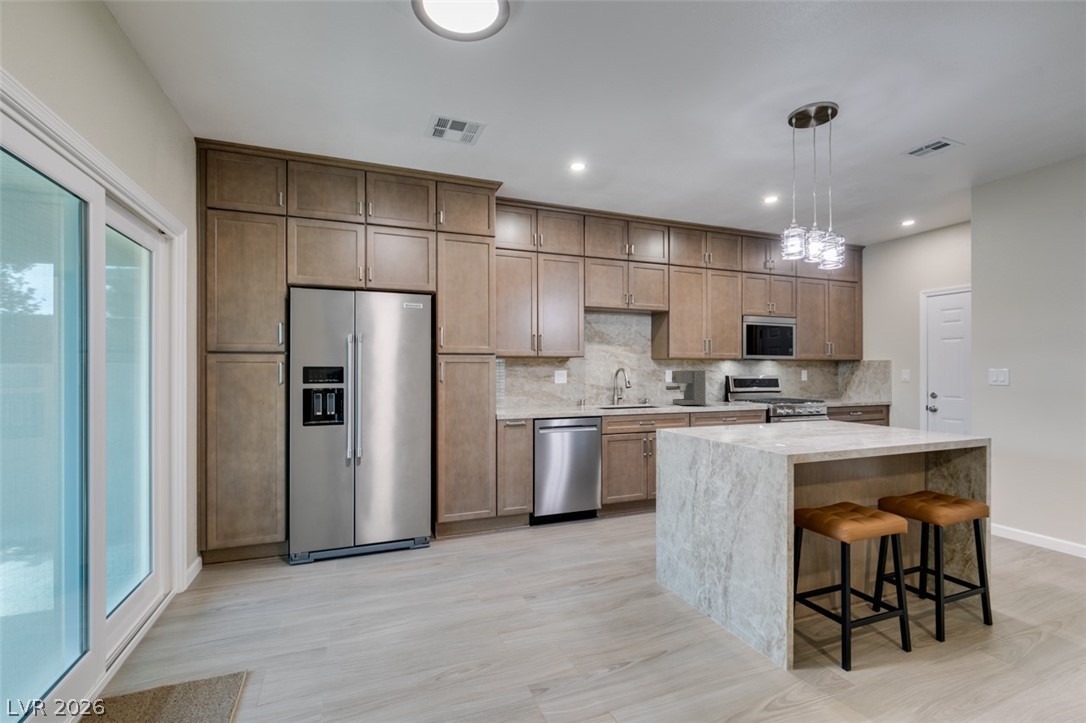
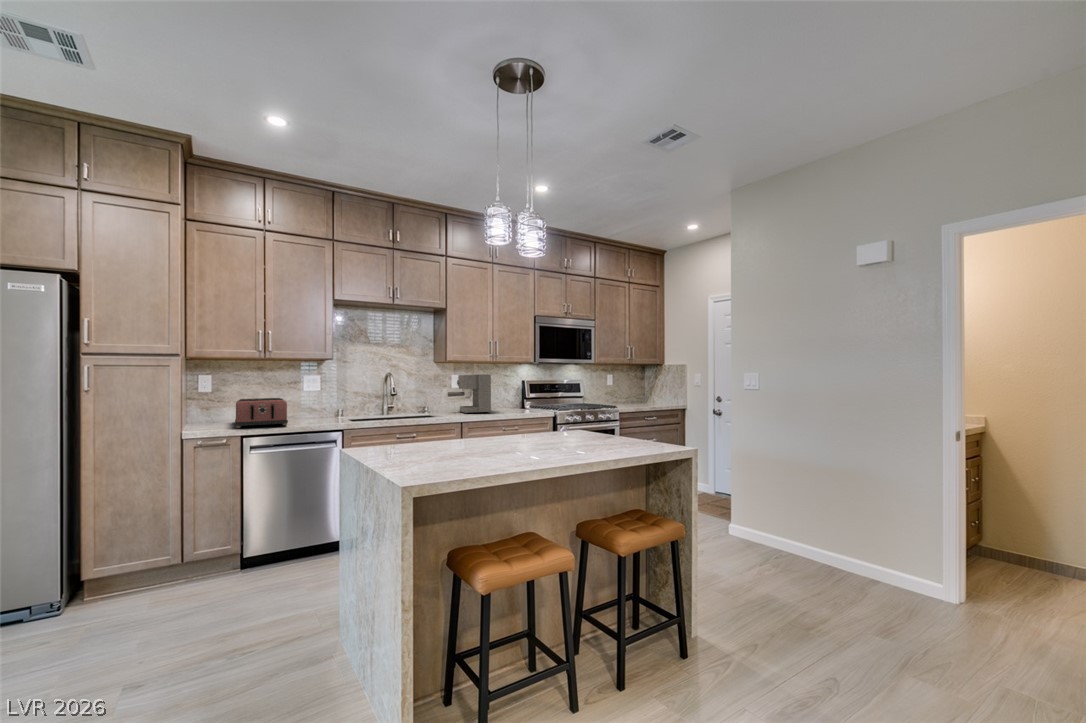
toaster: none [514,389,560,413] -> present [235,398,288,428]

